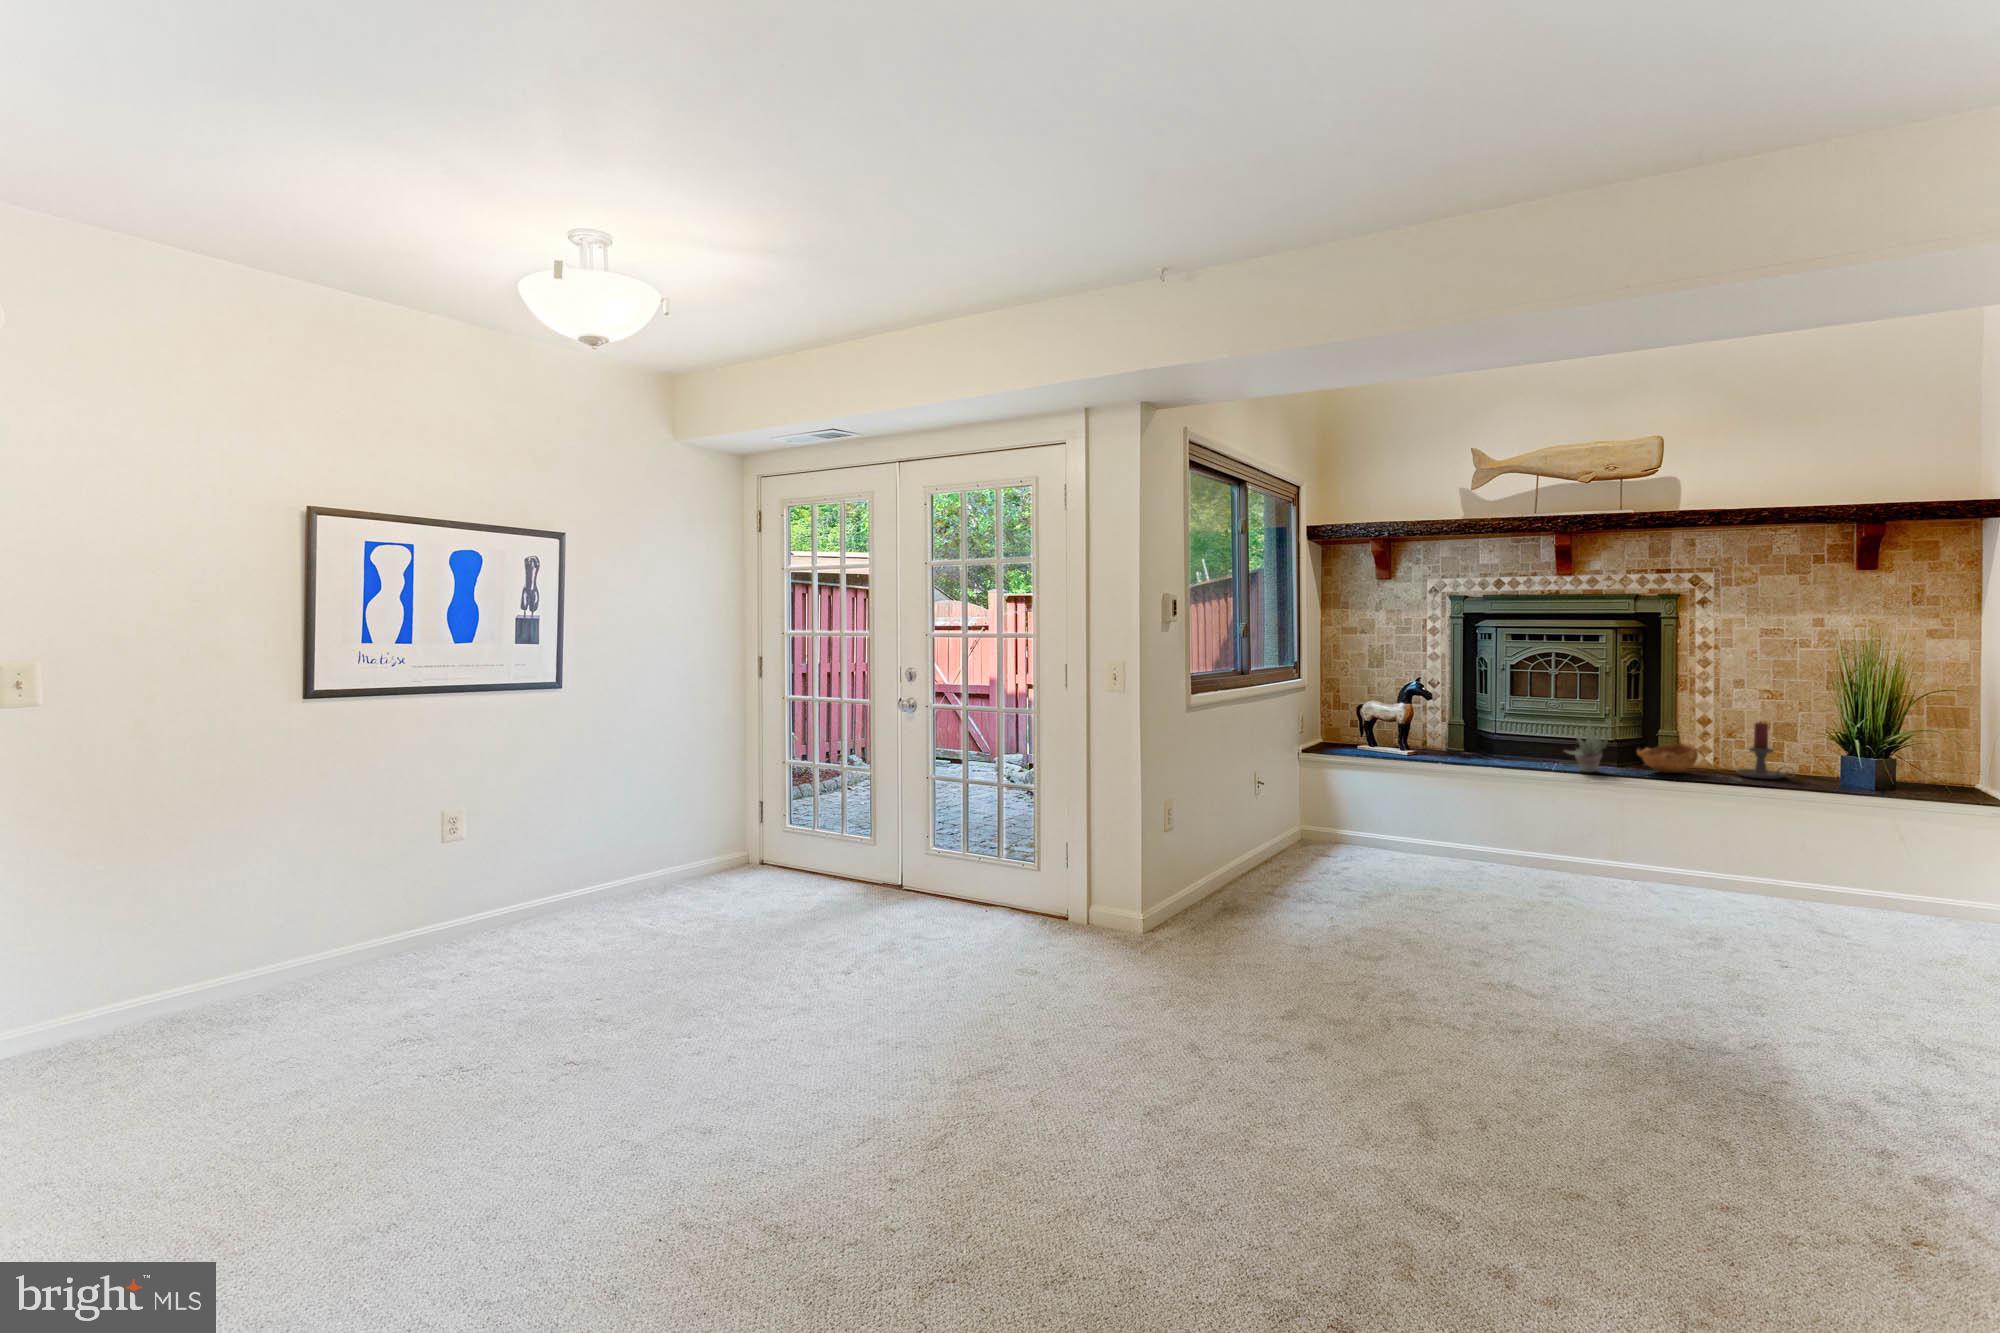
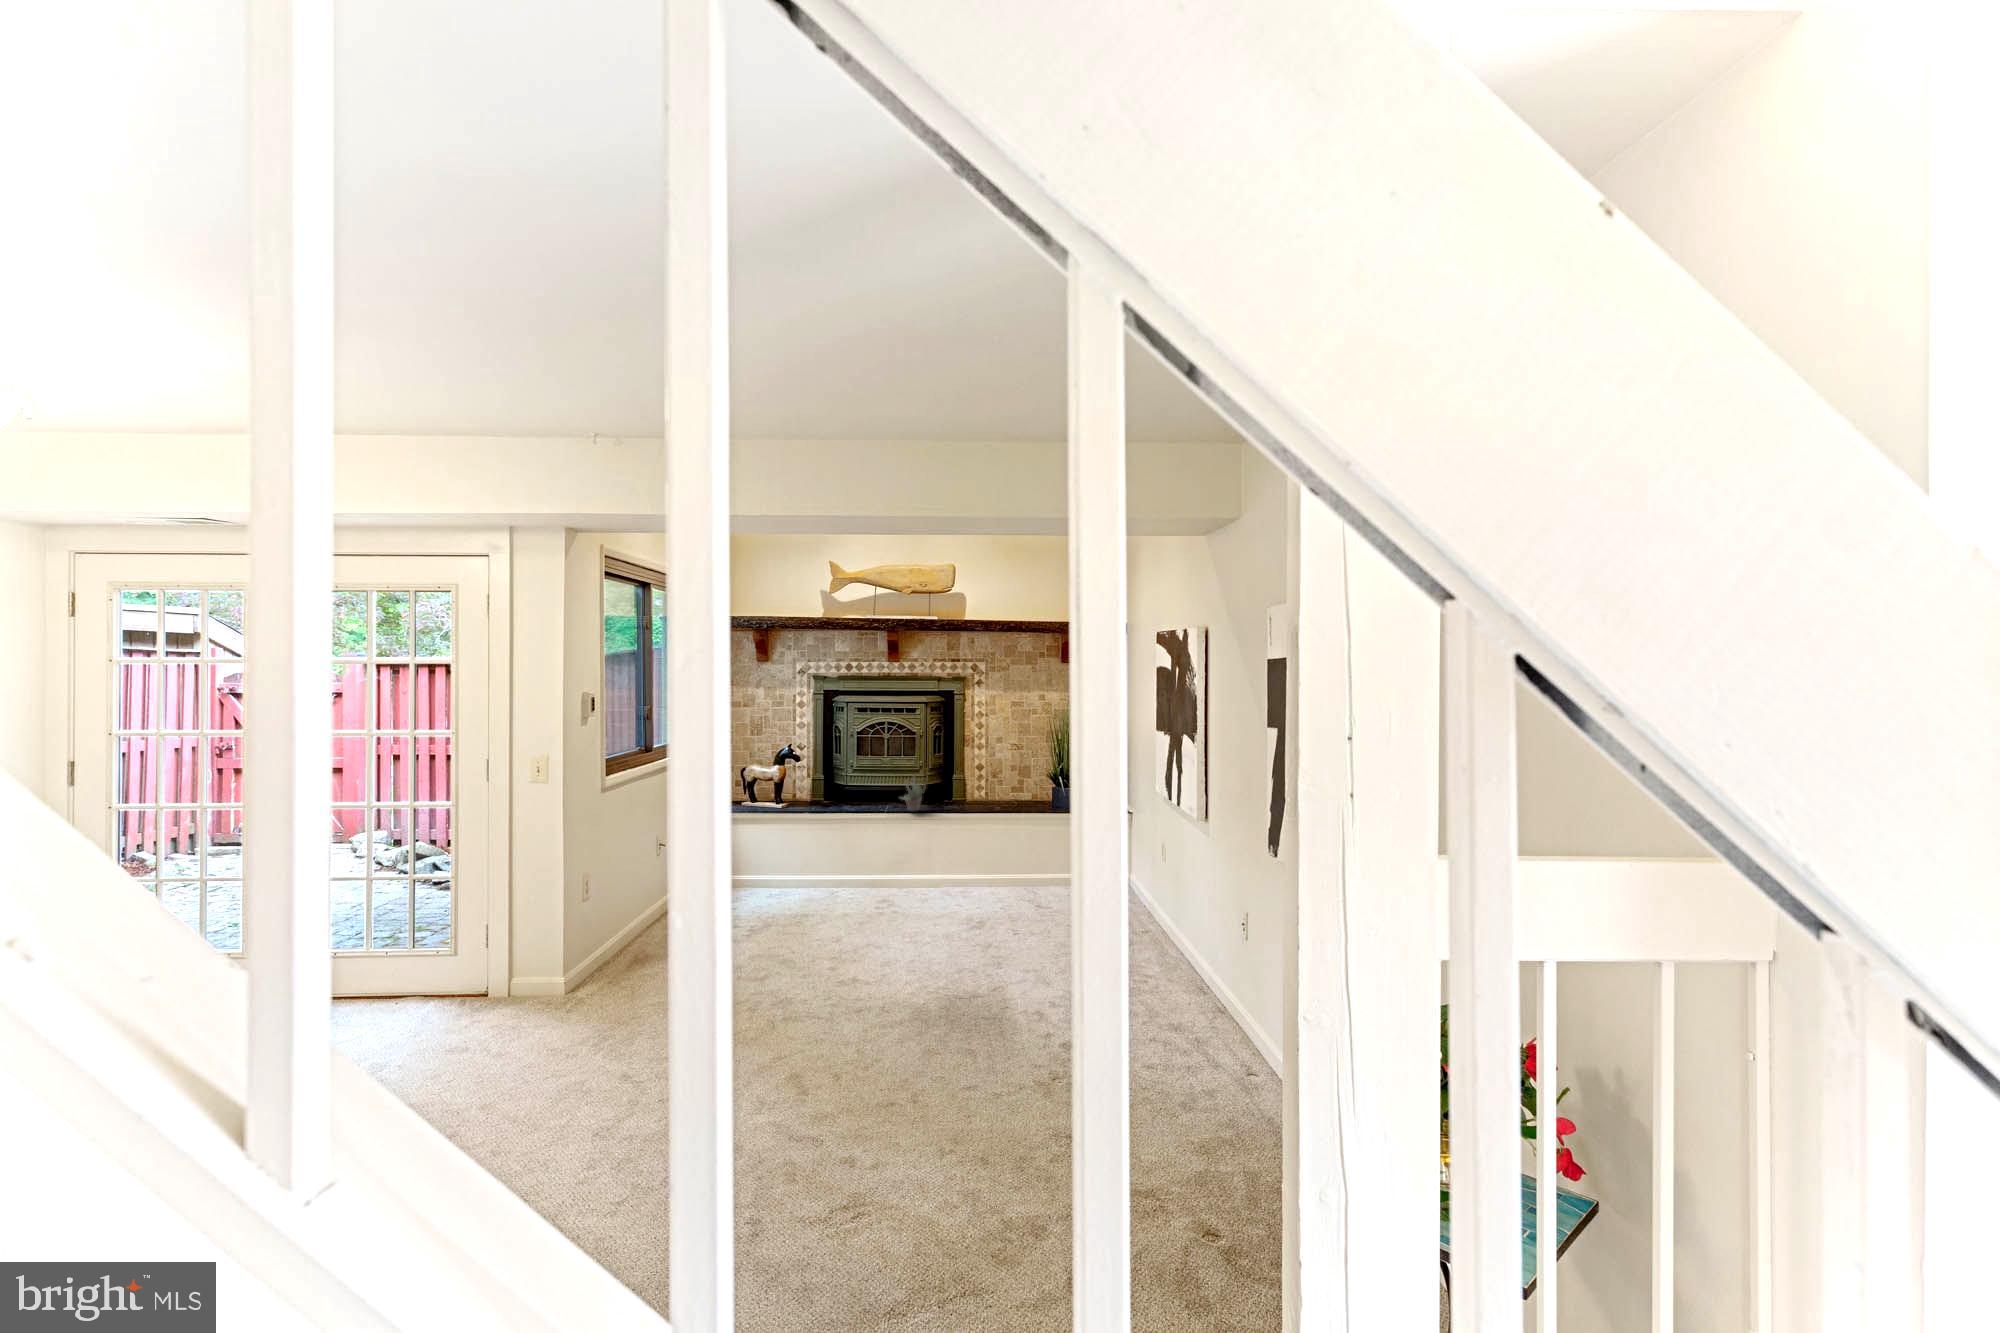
candle holder: present [1737,722,1795,779] -> none [1000,769,1032,807]
wooden bowl: present [1637,744,1698,773] -> none [943,786,978,808]

